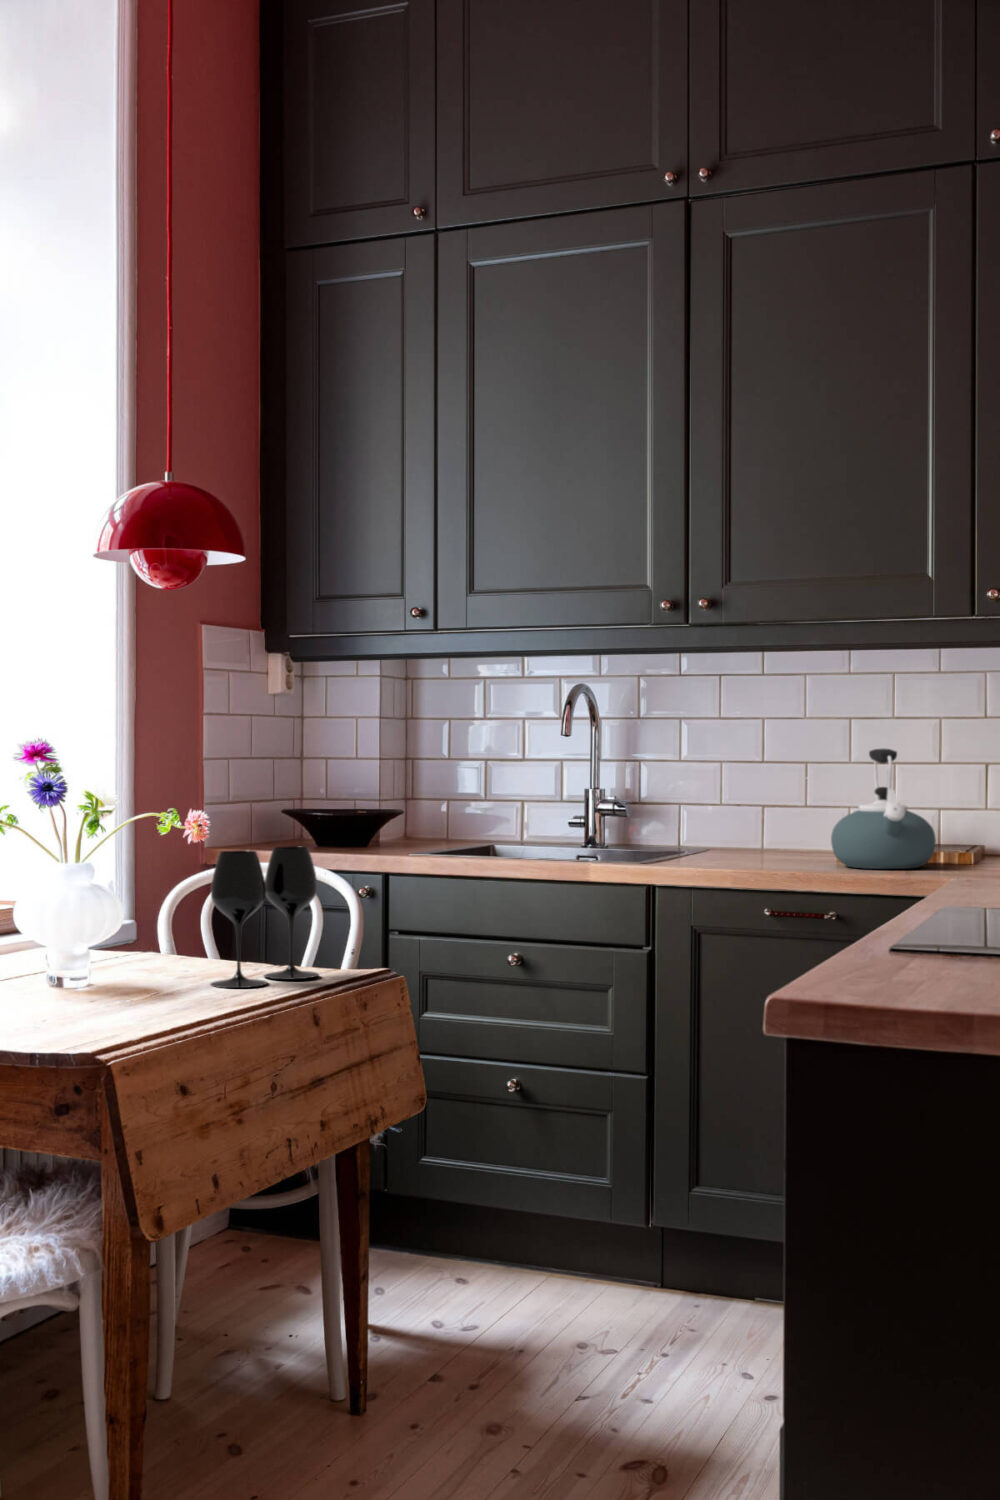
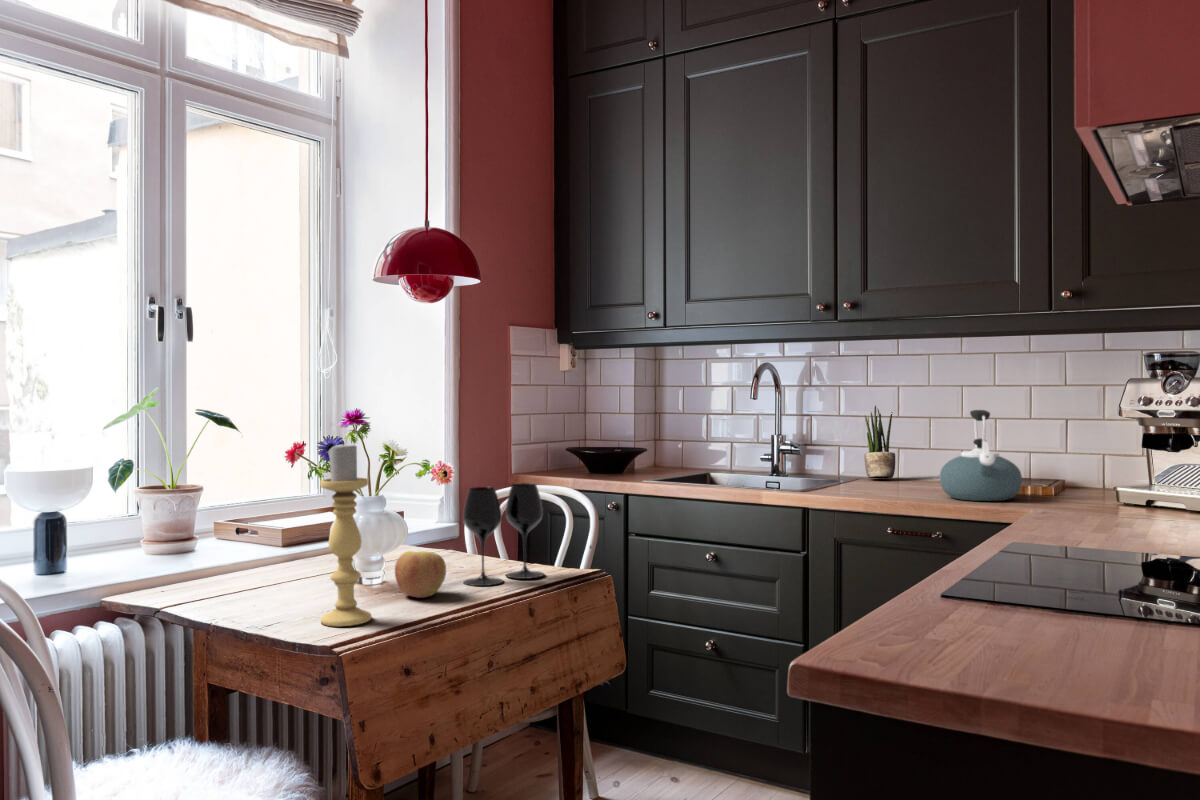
potted plant: none [717,746,759,850] -> present [864,406,895,479]
candle holder: none [56,776,126,1031] -> present [320,442,371,626]
apple: none [130,937,203,1001] -> present [395,551,446,598]

